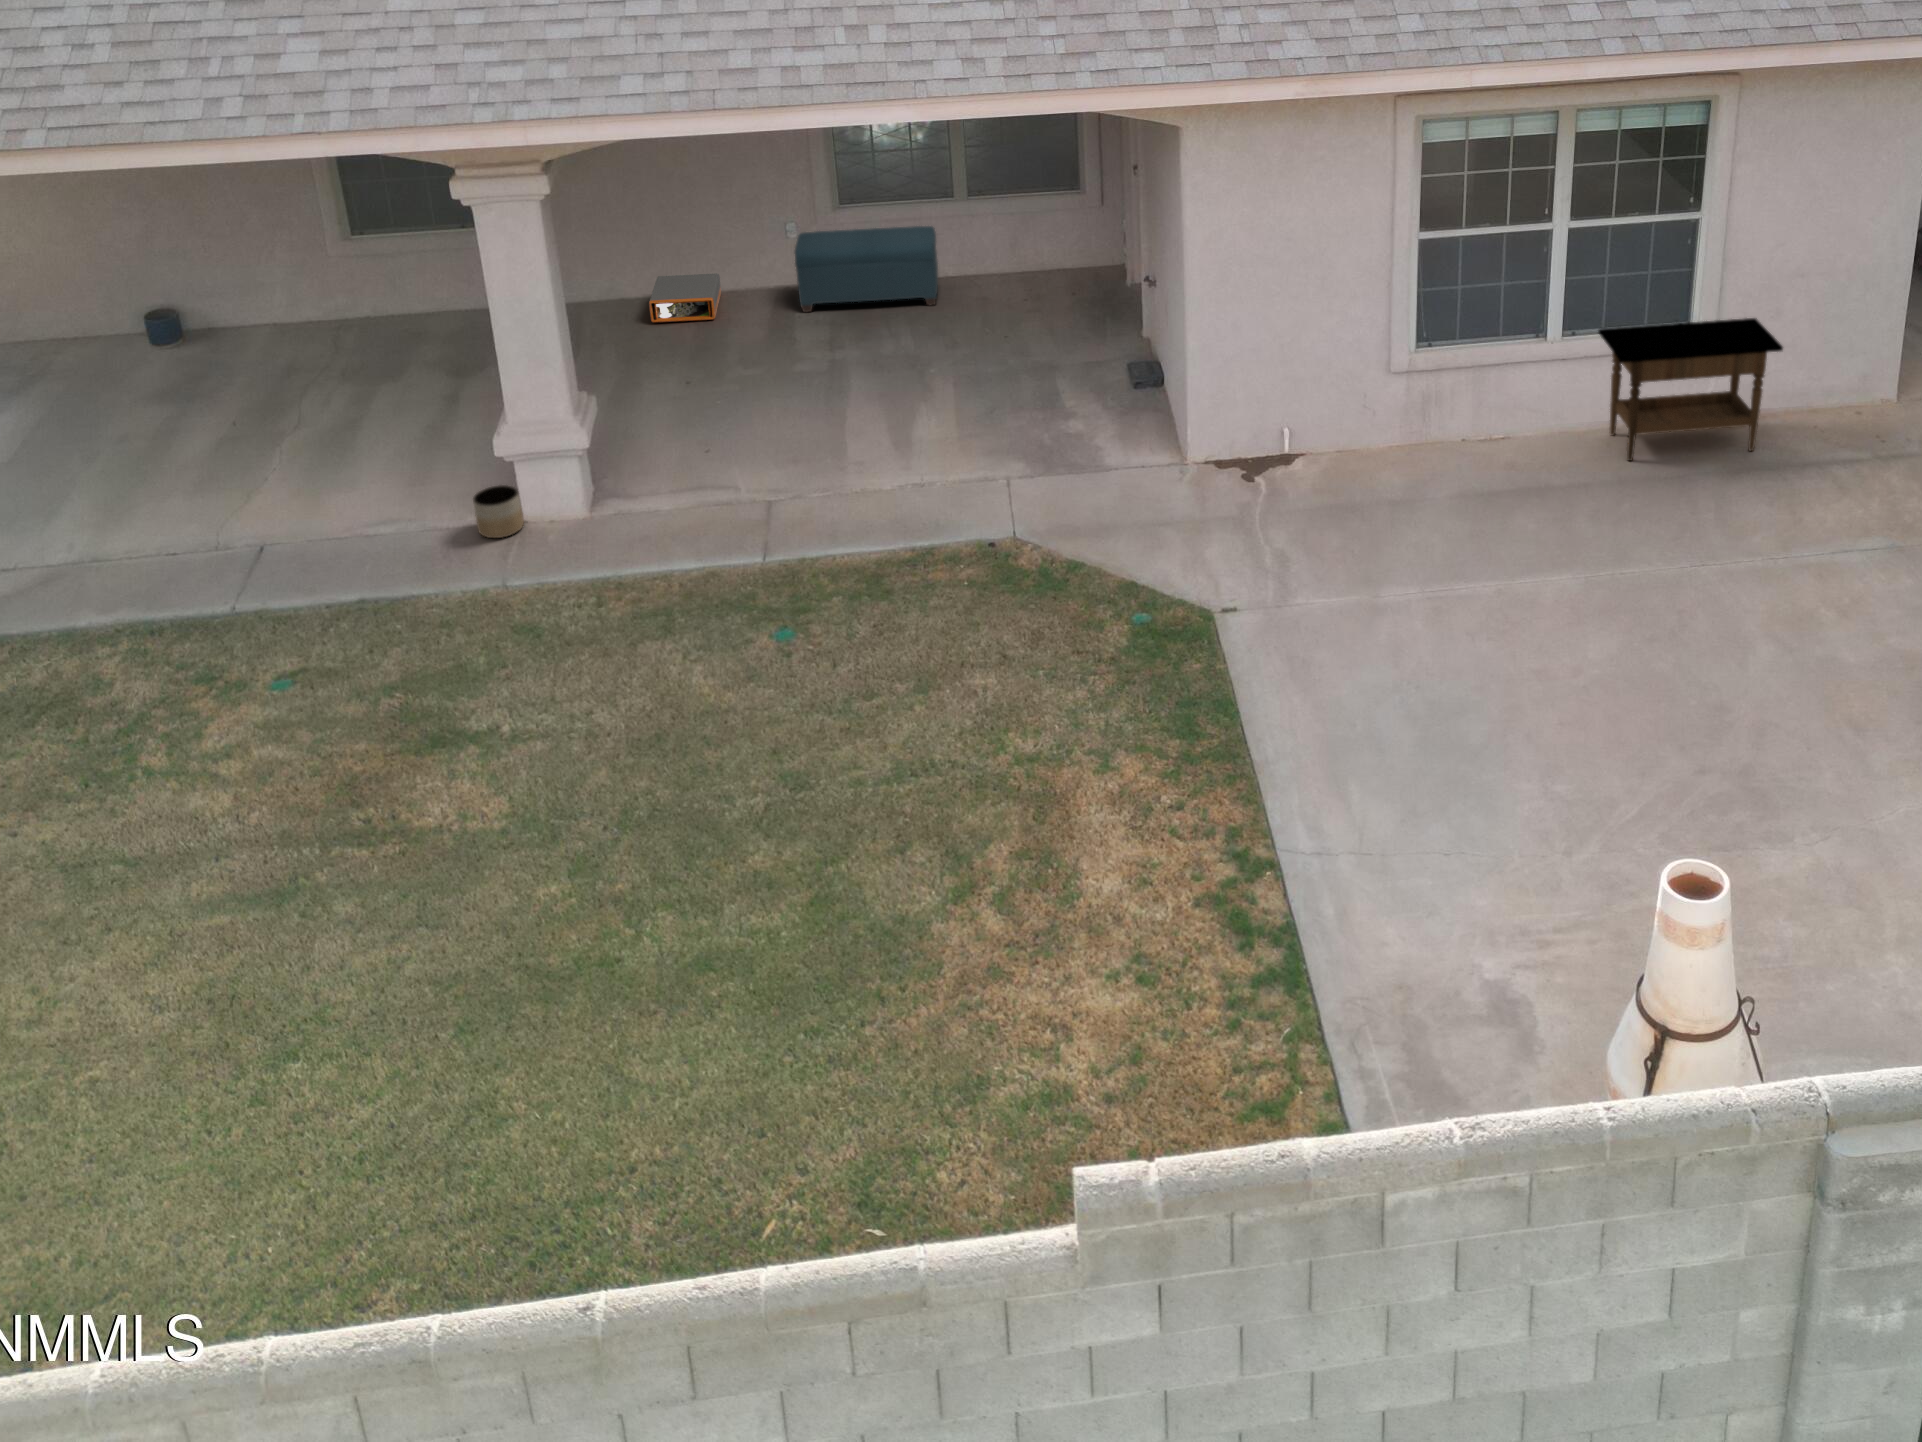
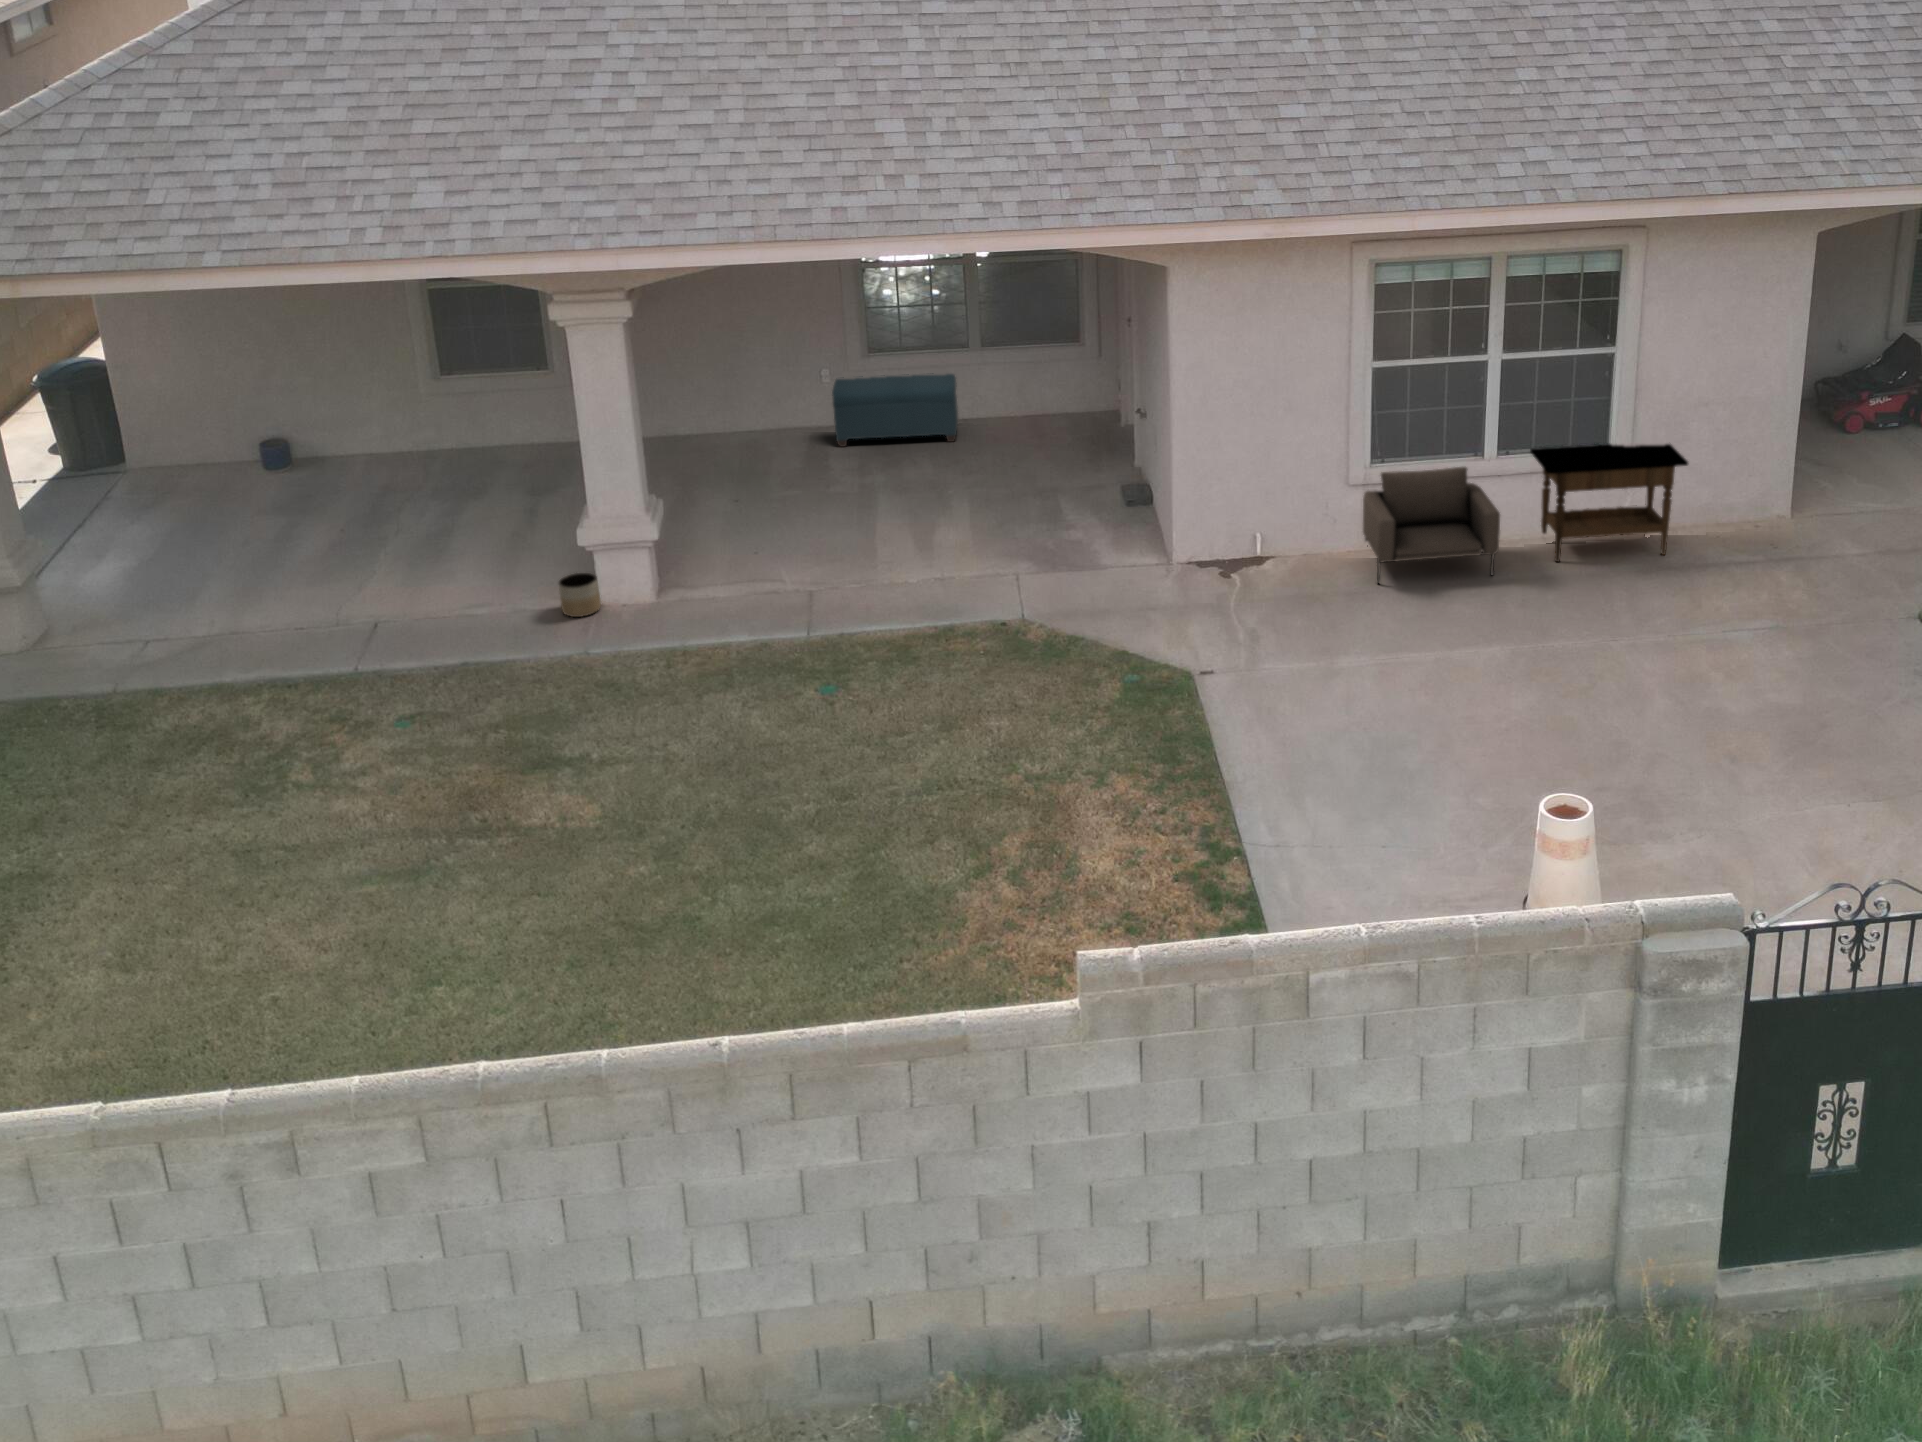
storage box: present [649,273,721,322] -> none [704,414,766,454]
armchair: none [1406,352,1567,491] -> present [1363,467,1500,583]

